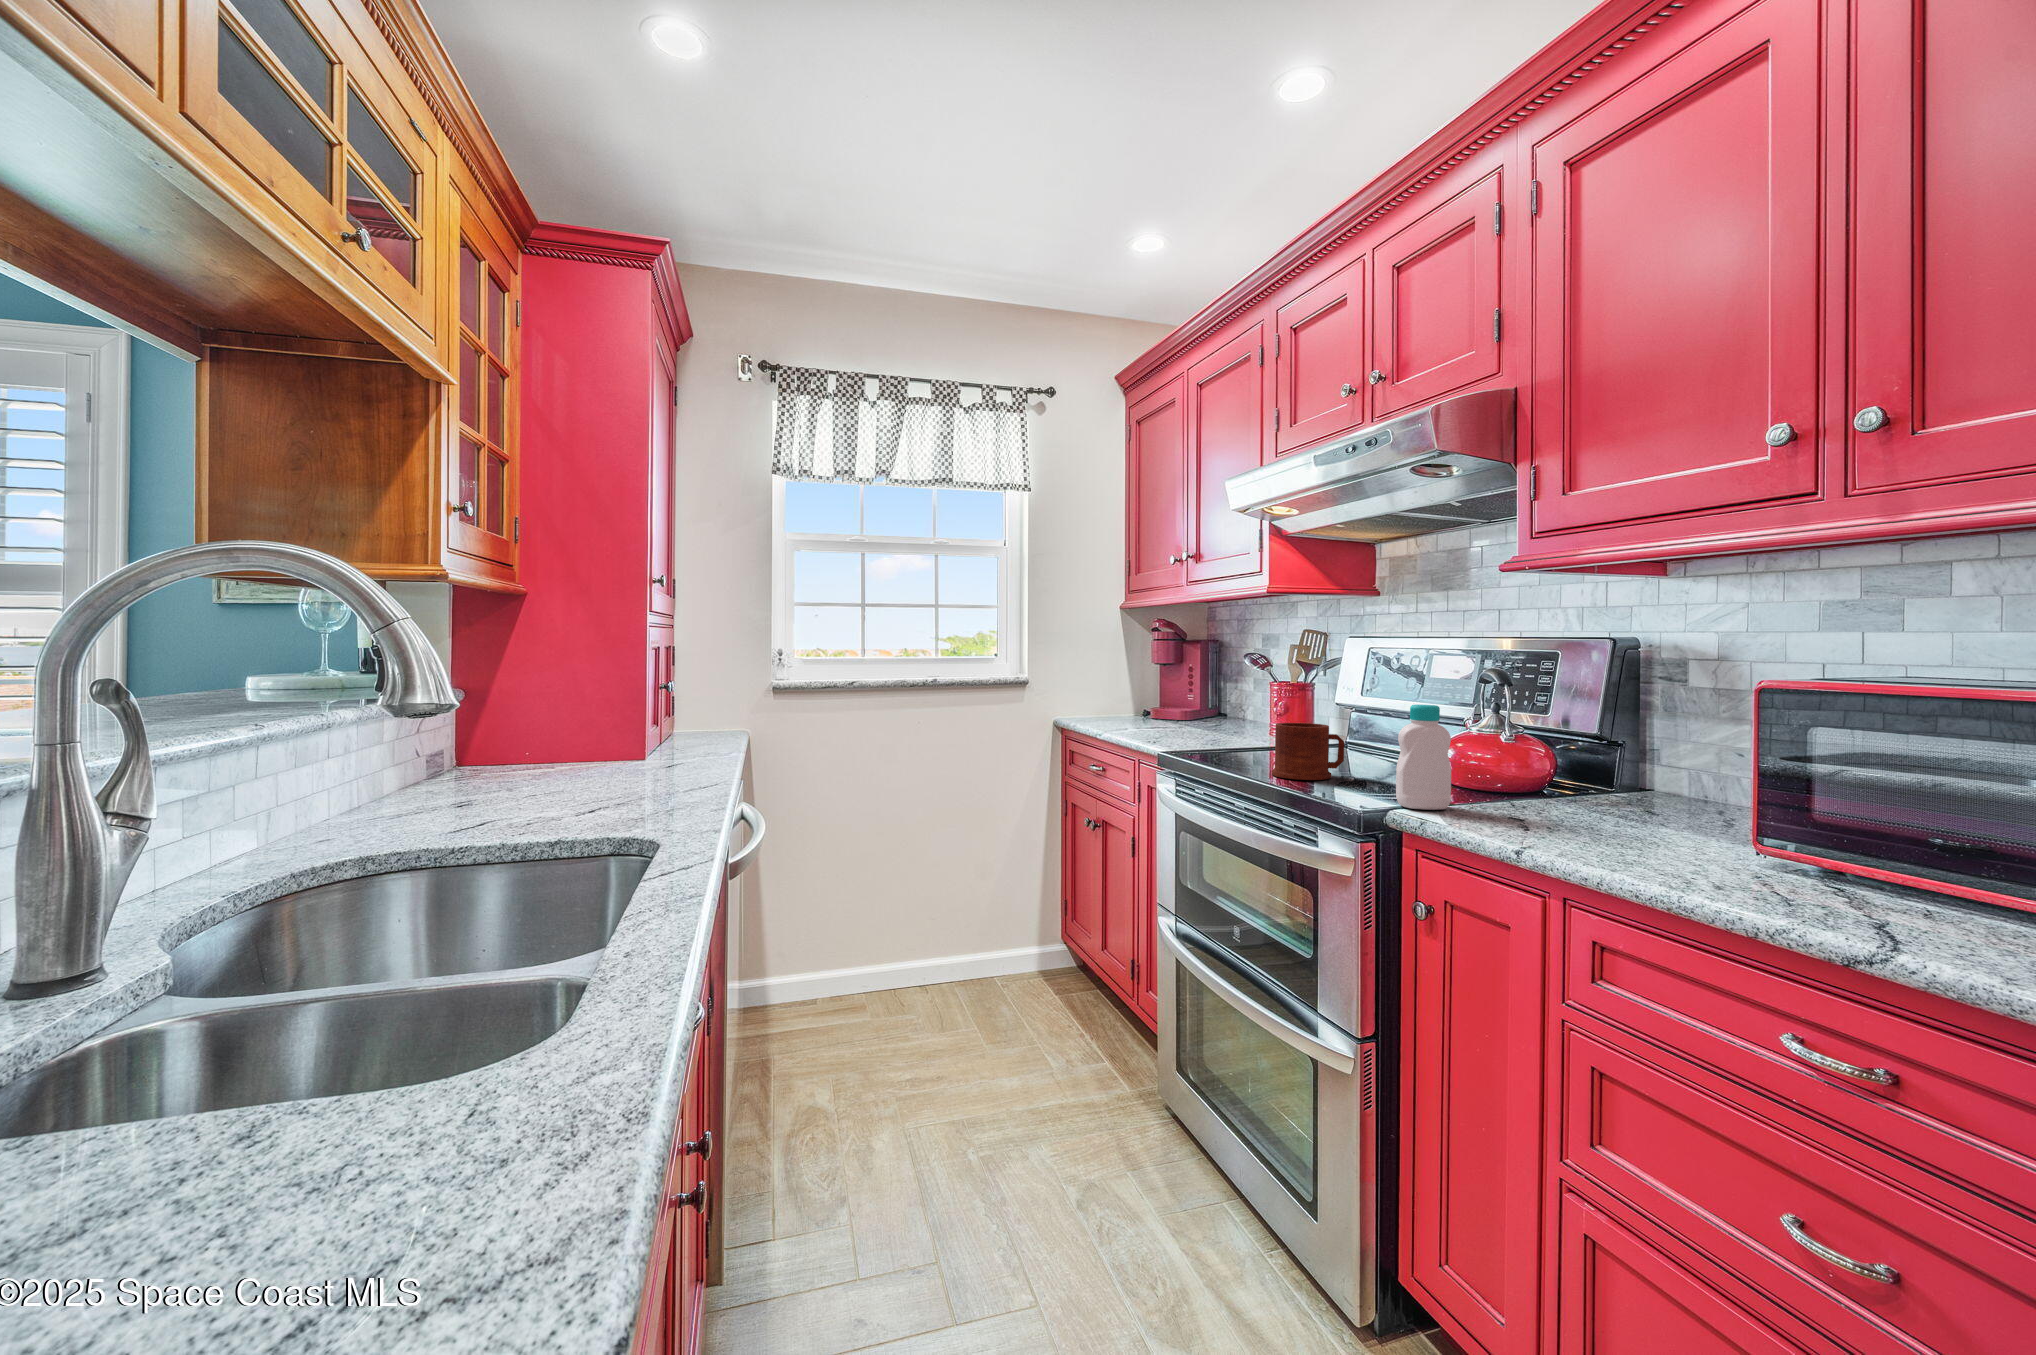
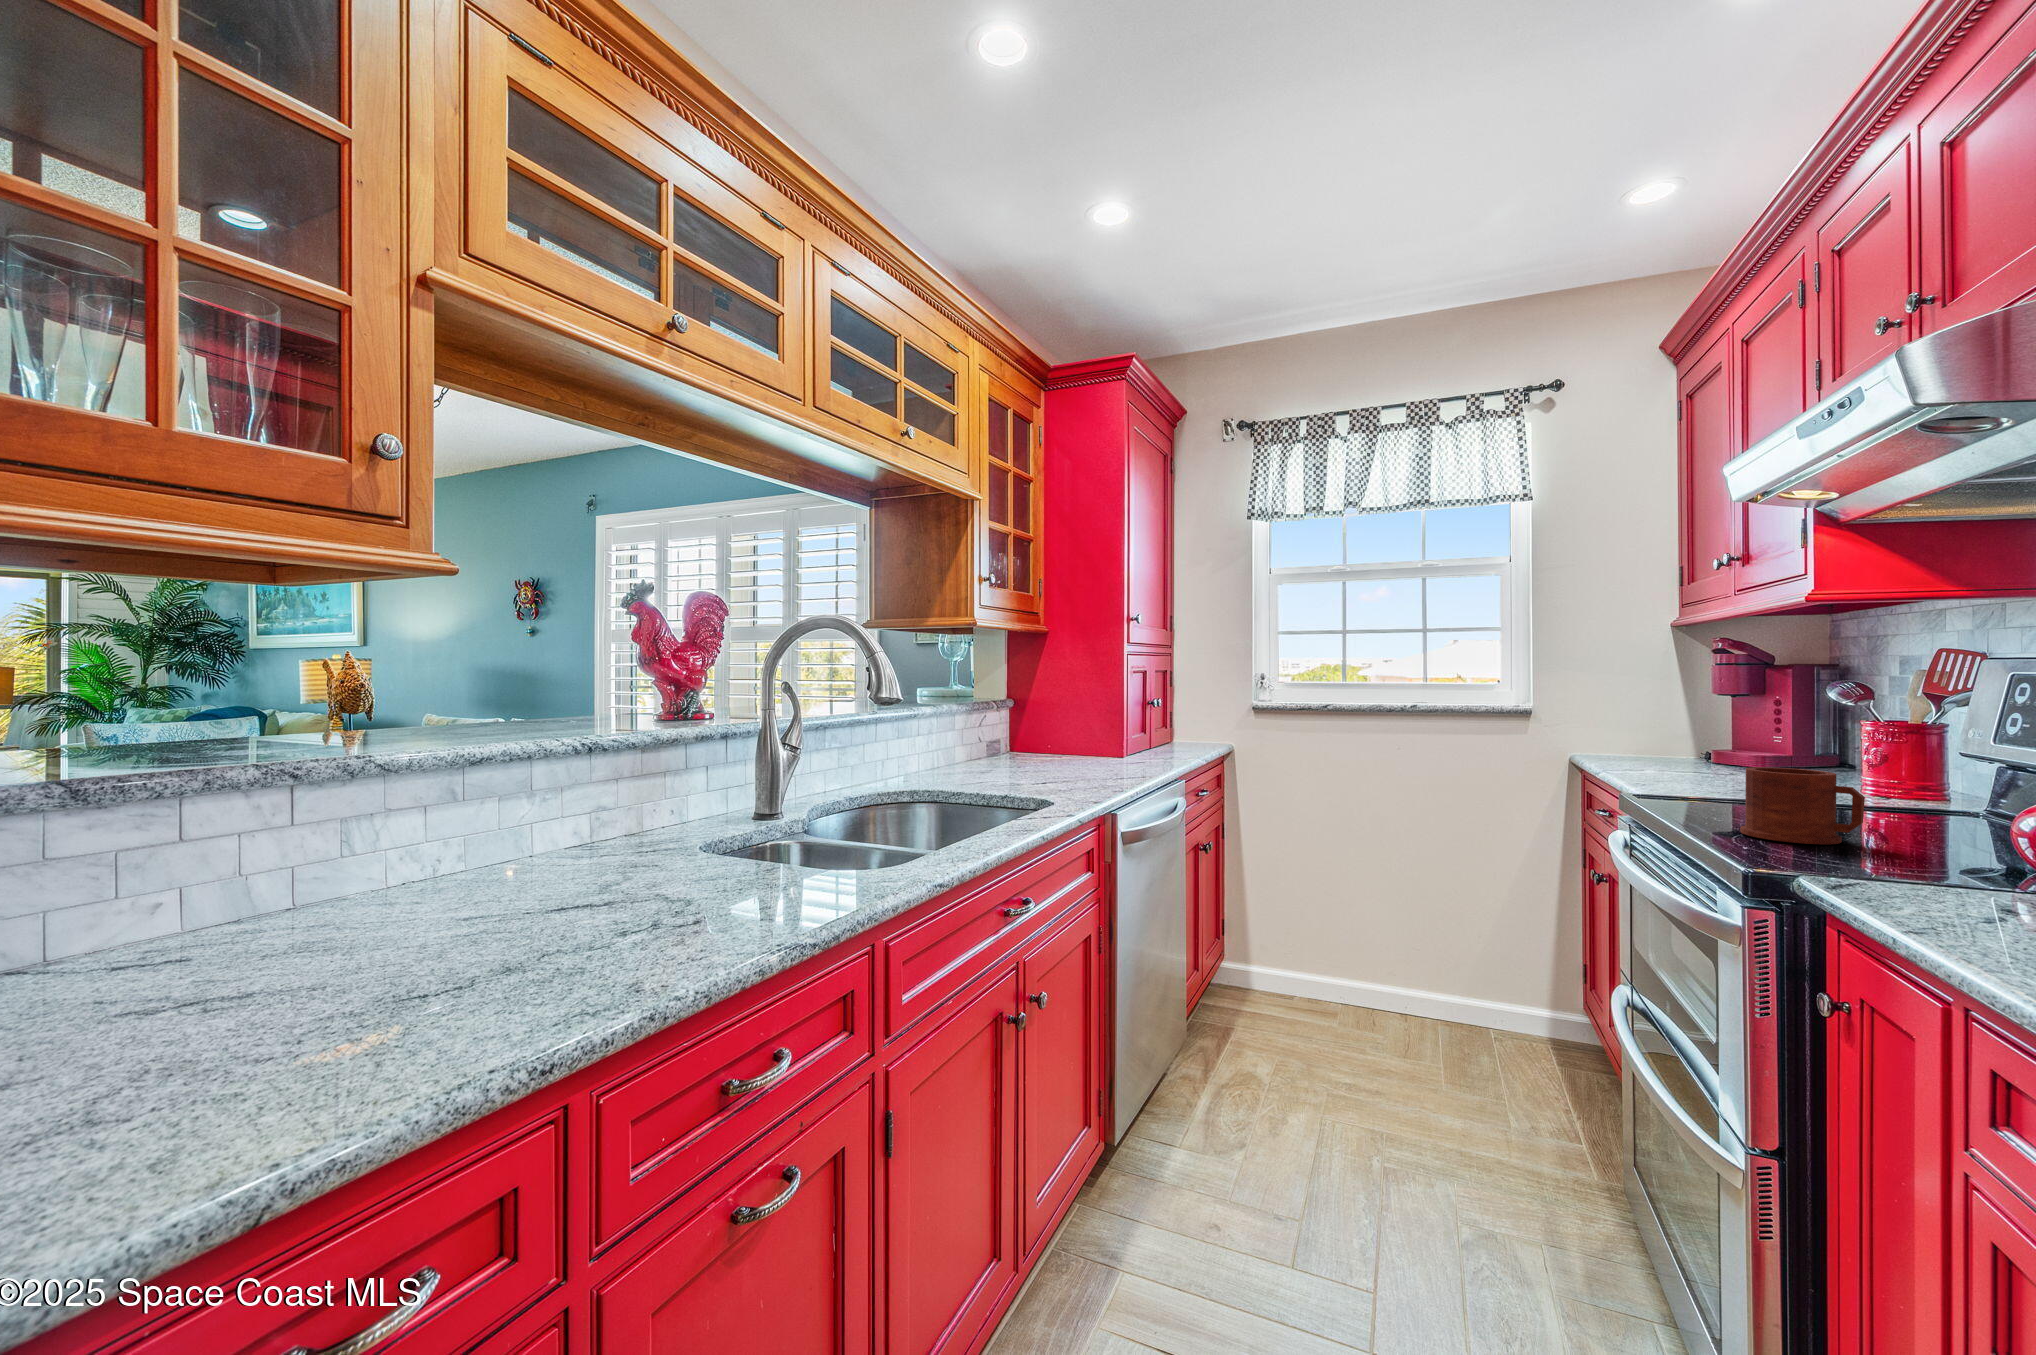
bottle: present [1396,705,1451,810] -> none [1866,747,1967,896]

